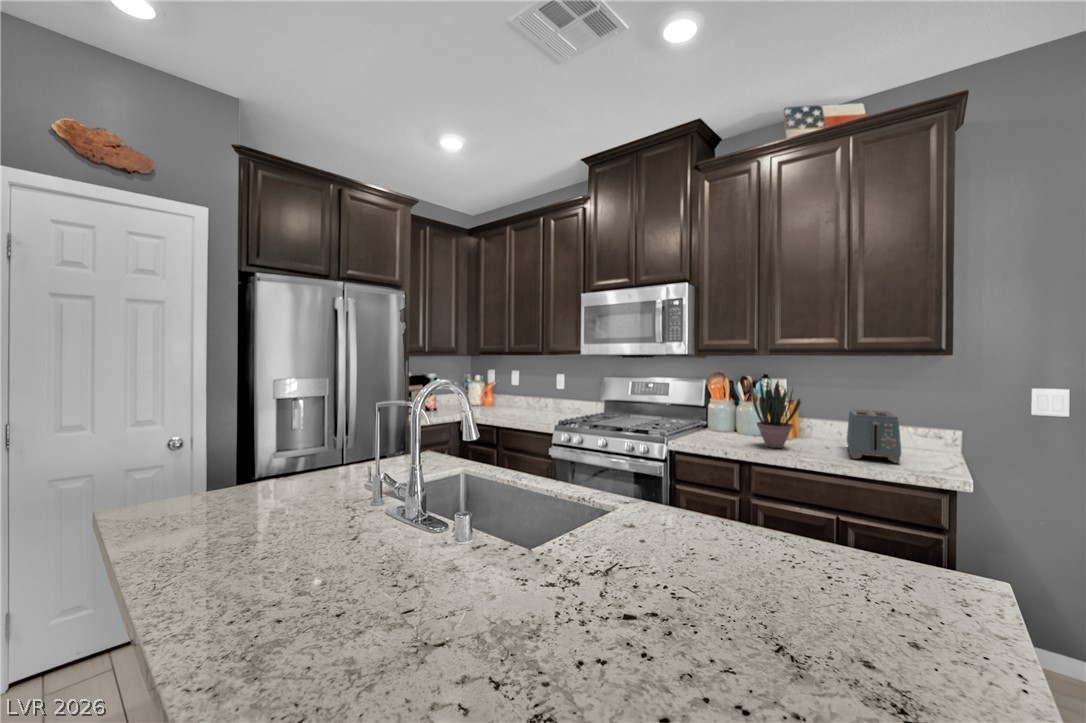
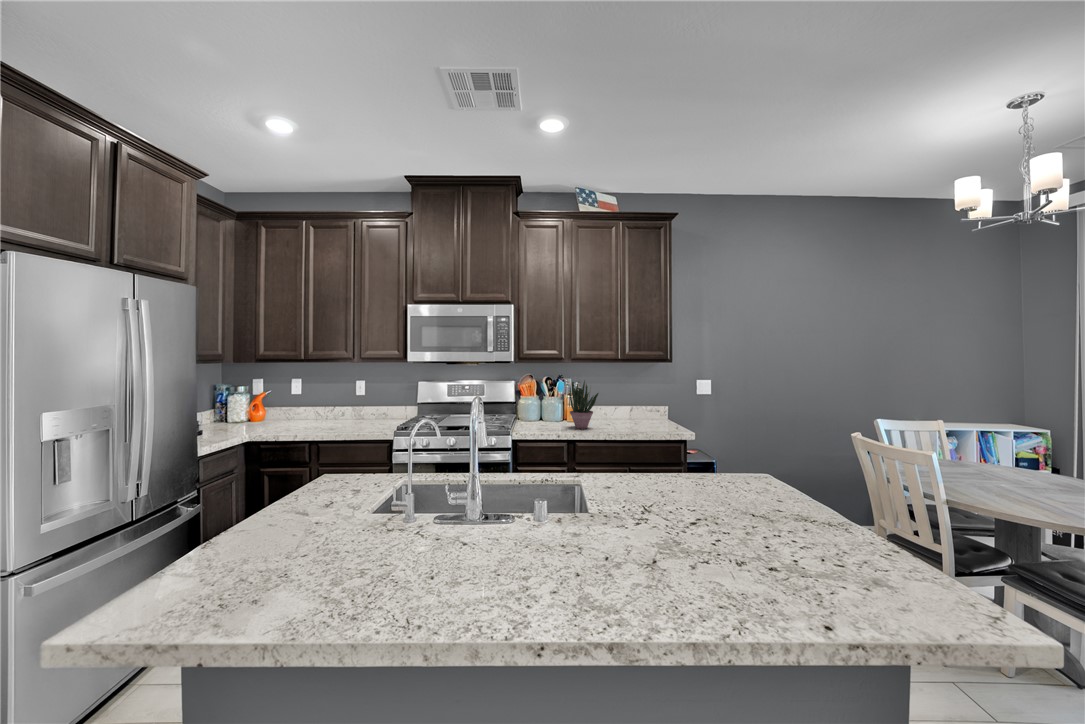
toaster: present [847,409,901,463] -> none [616,398,654,430]

